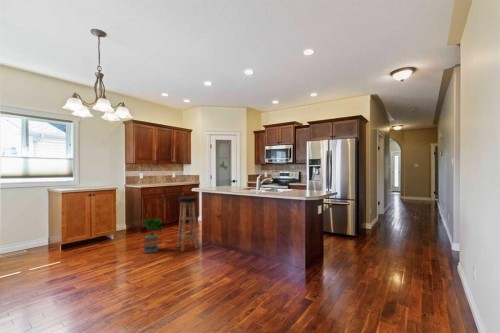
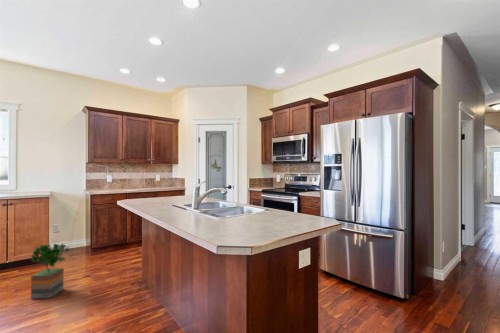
bar stool: present [177,197,198,251] -> none [82,212,118,301]

